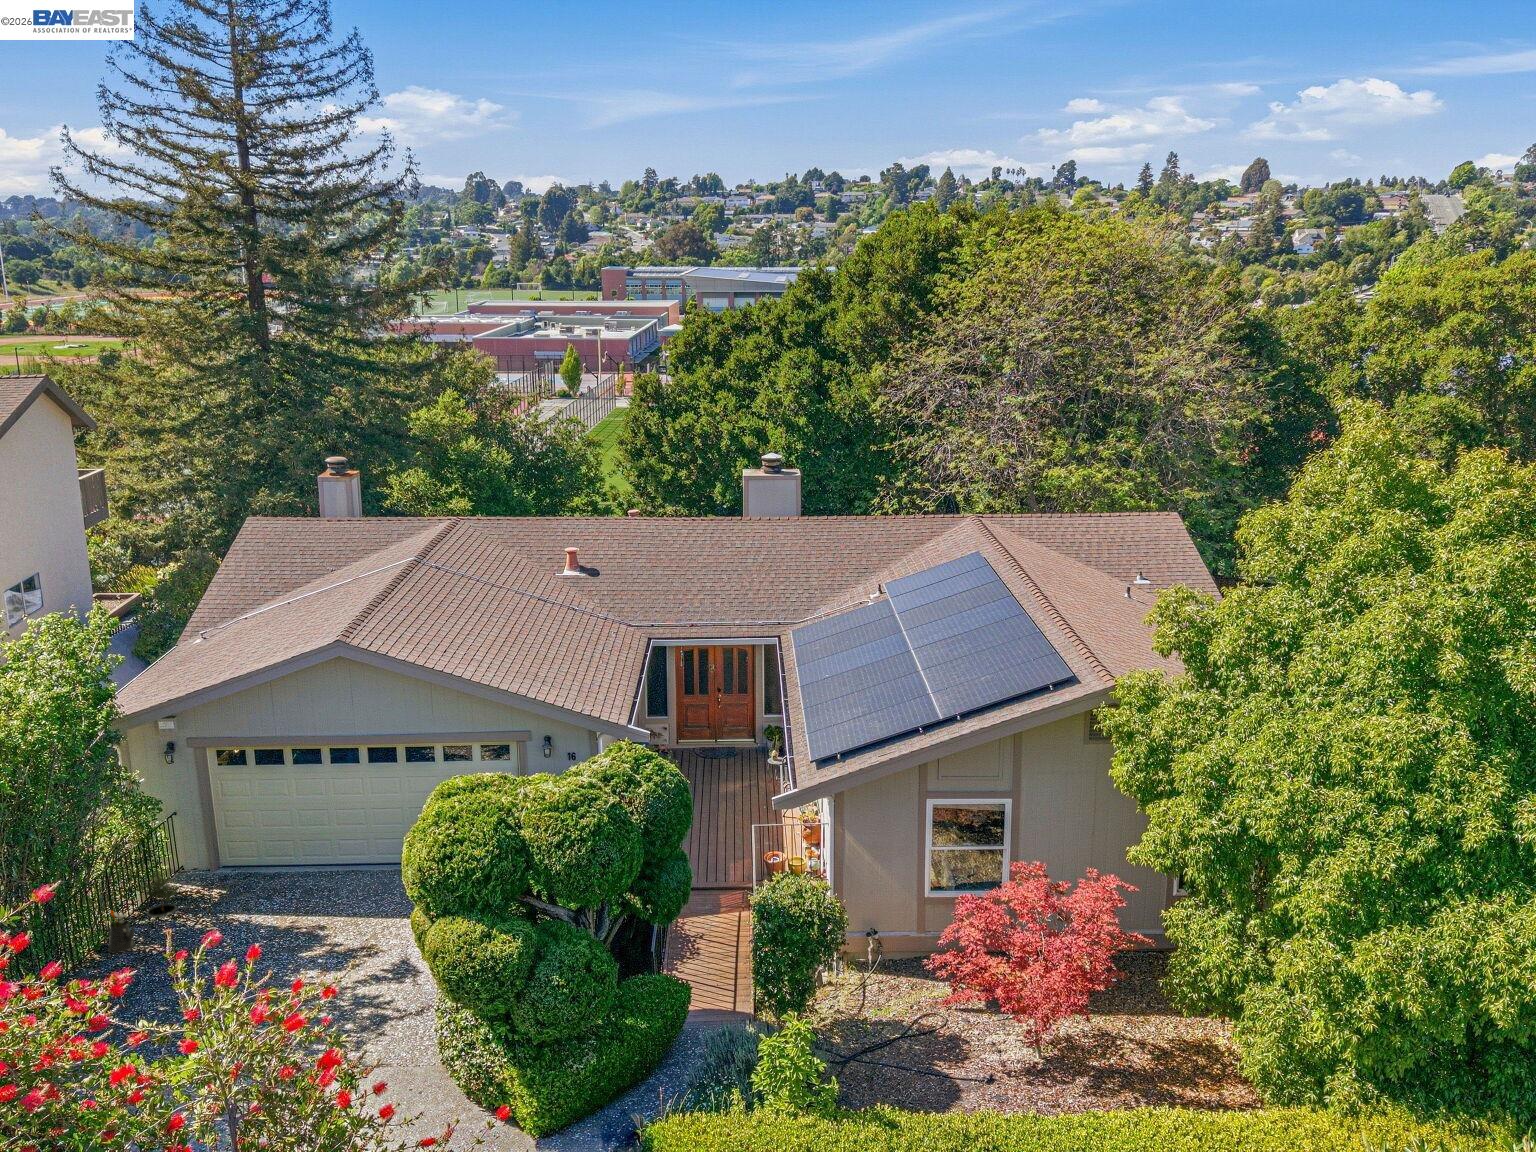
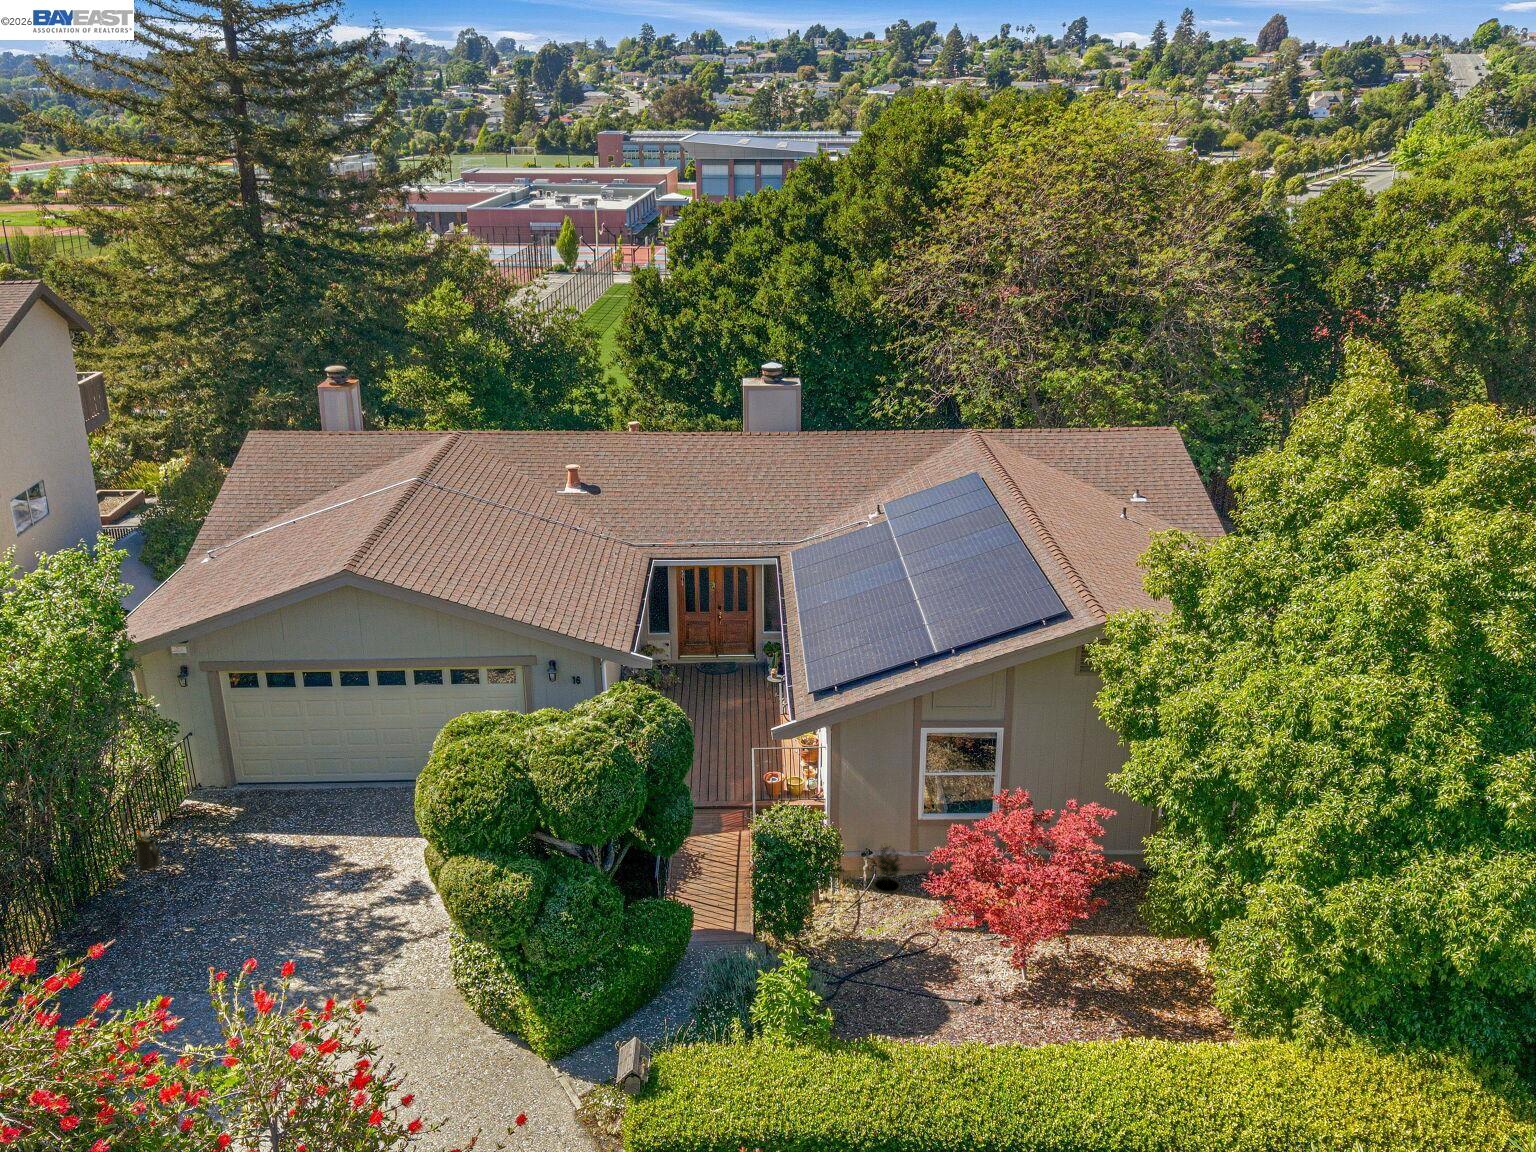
potted tree: present [145,869,177,917] -> present [873,846,902,893]

